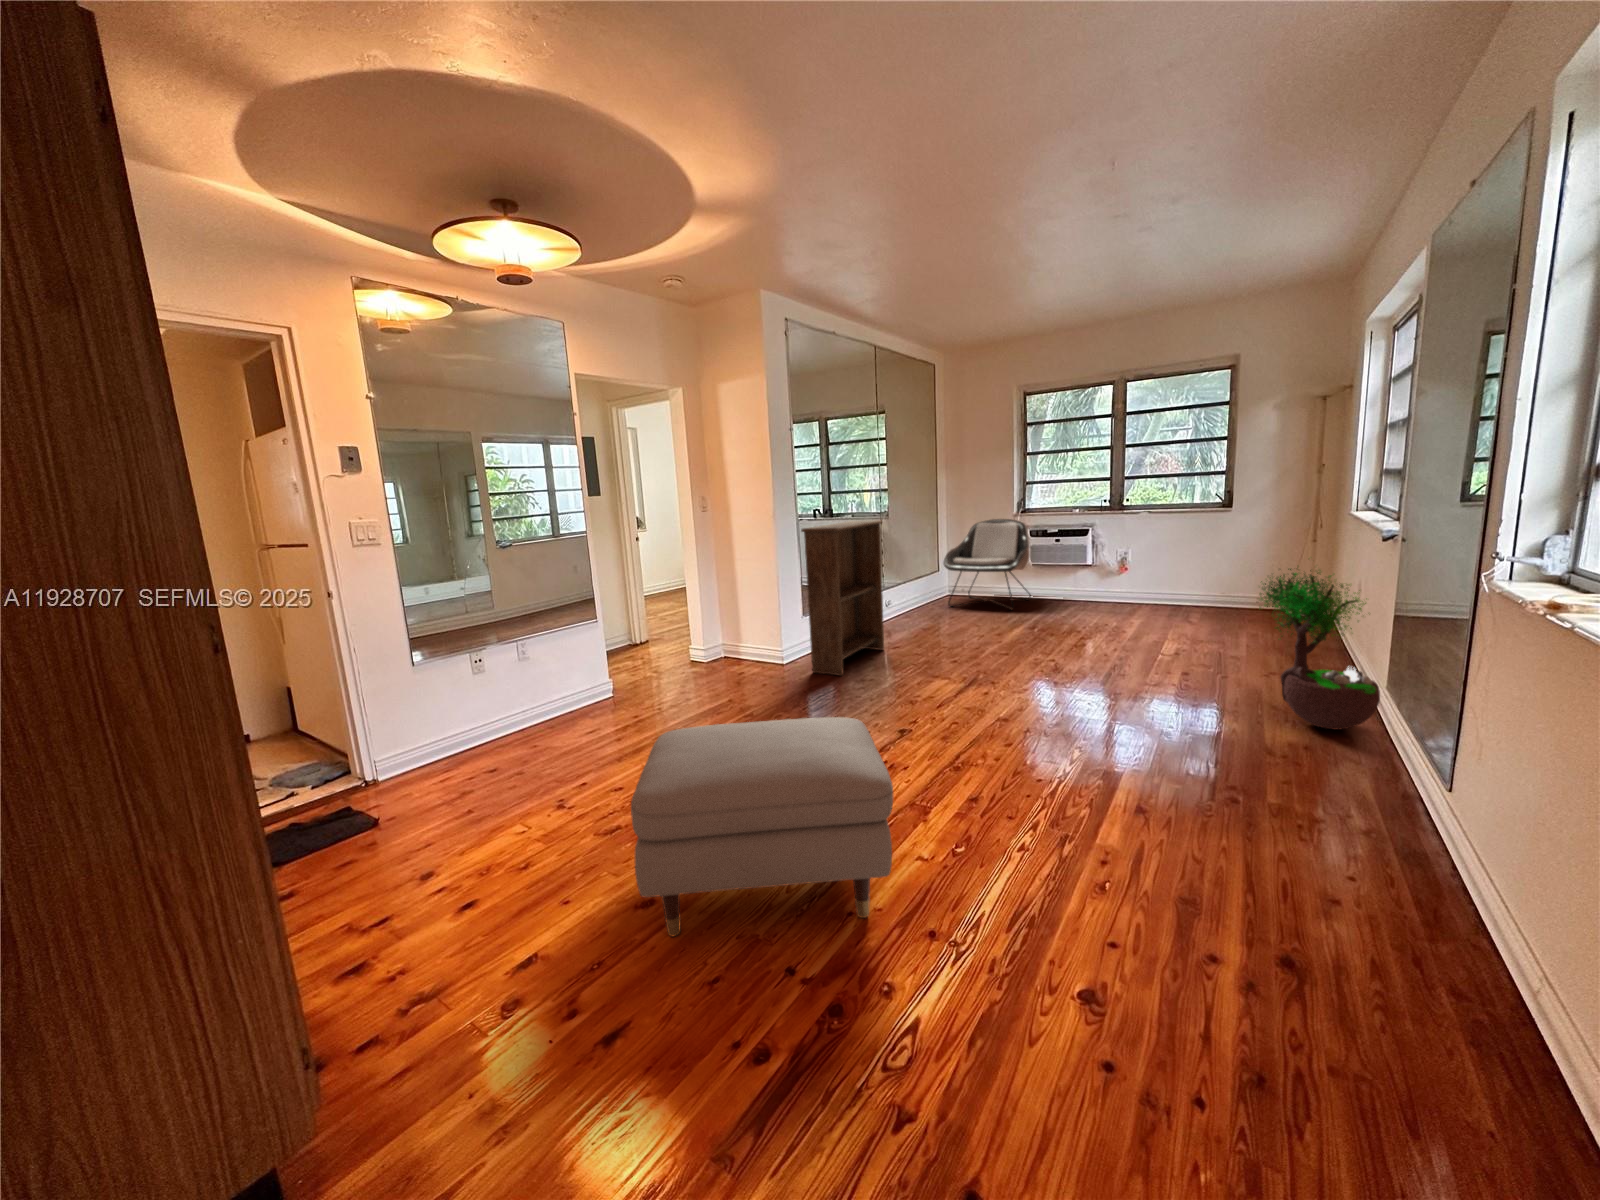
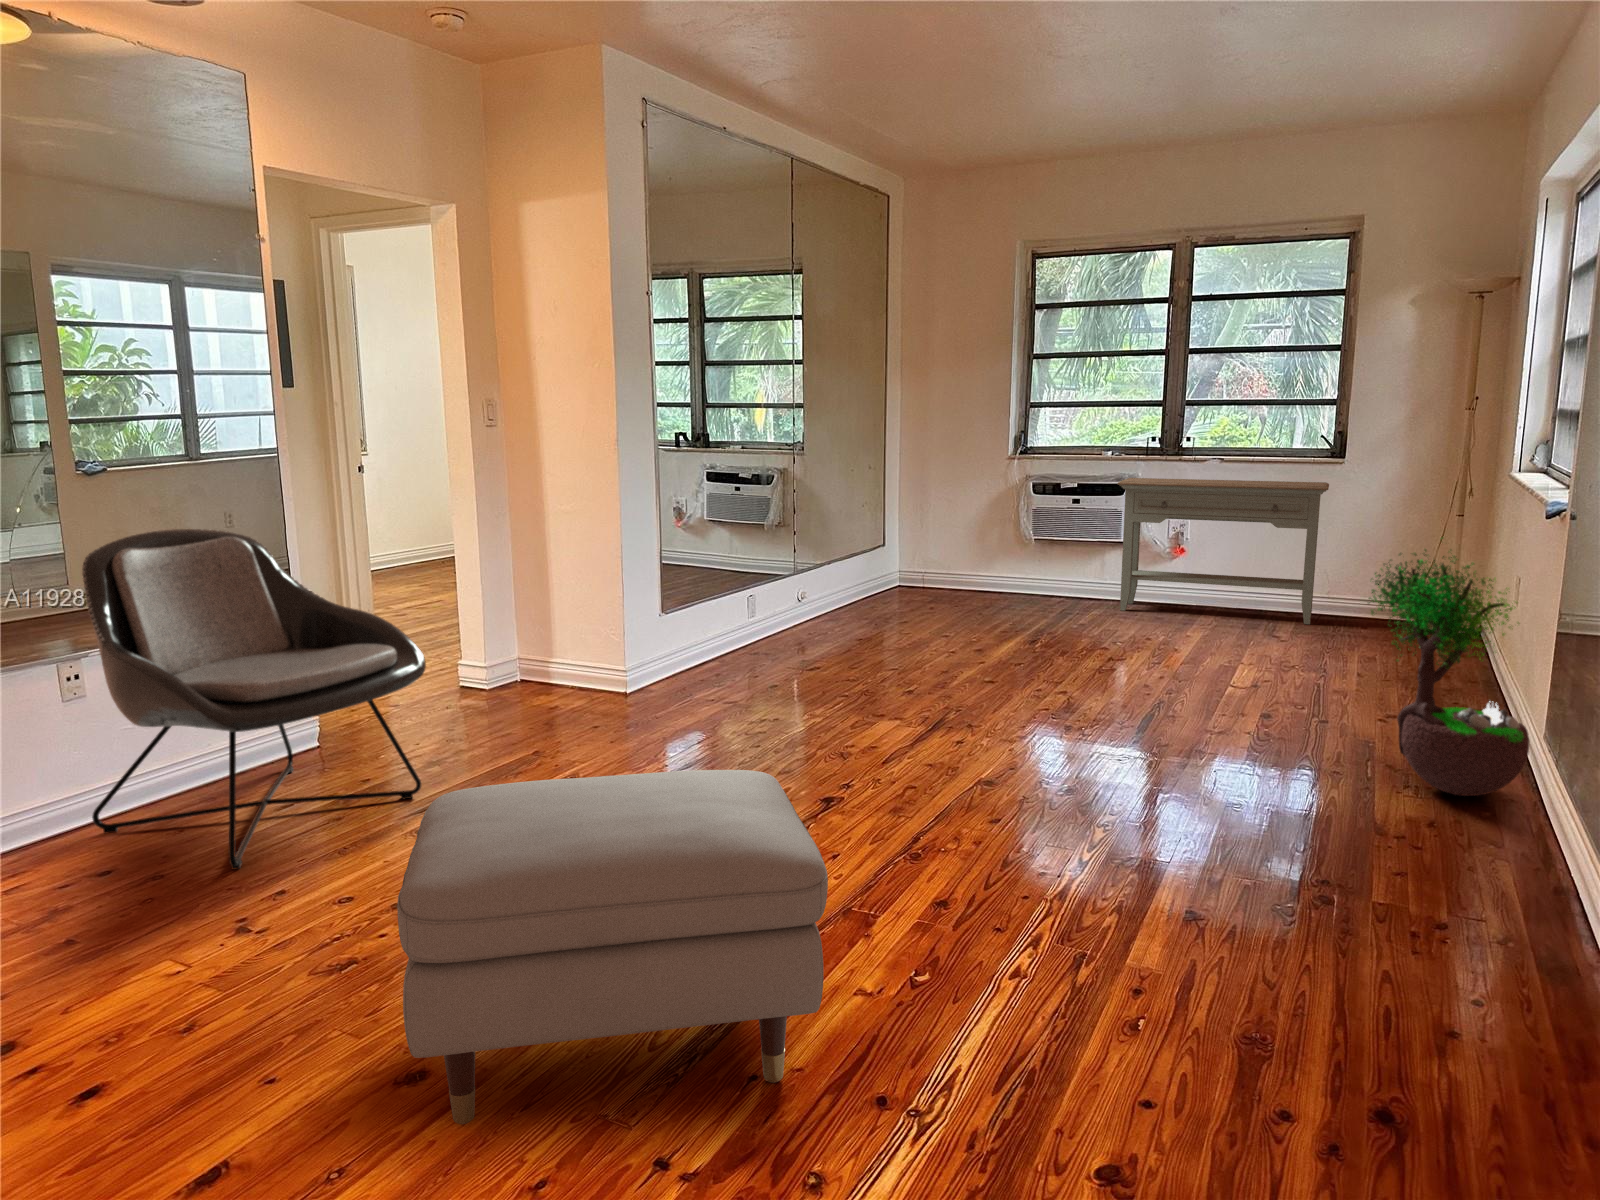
lounge chair: present [944,519,1031,610] -> present [82,529,426,870]
bookshelf: present [801,520,884,675] -> none [663,453,799,714]
console table: none [1082,523,1224,614] -> present [1118,478,1329,624]

